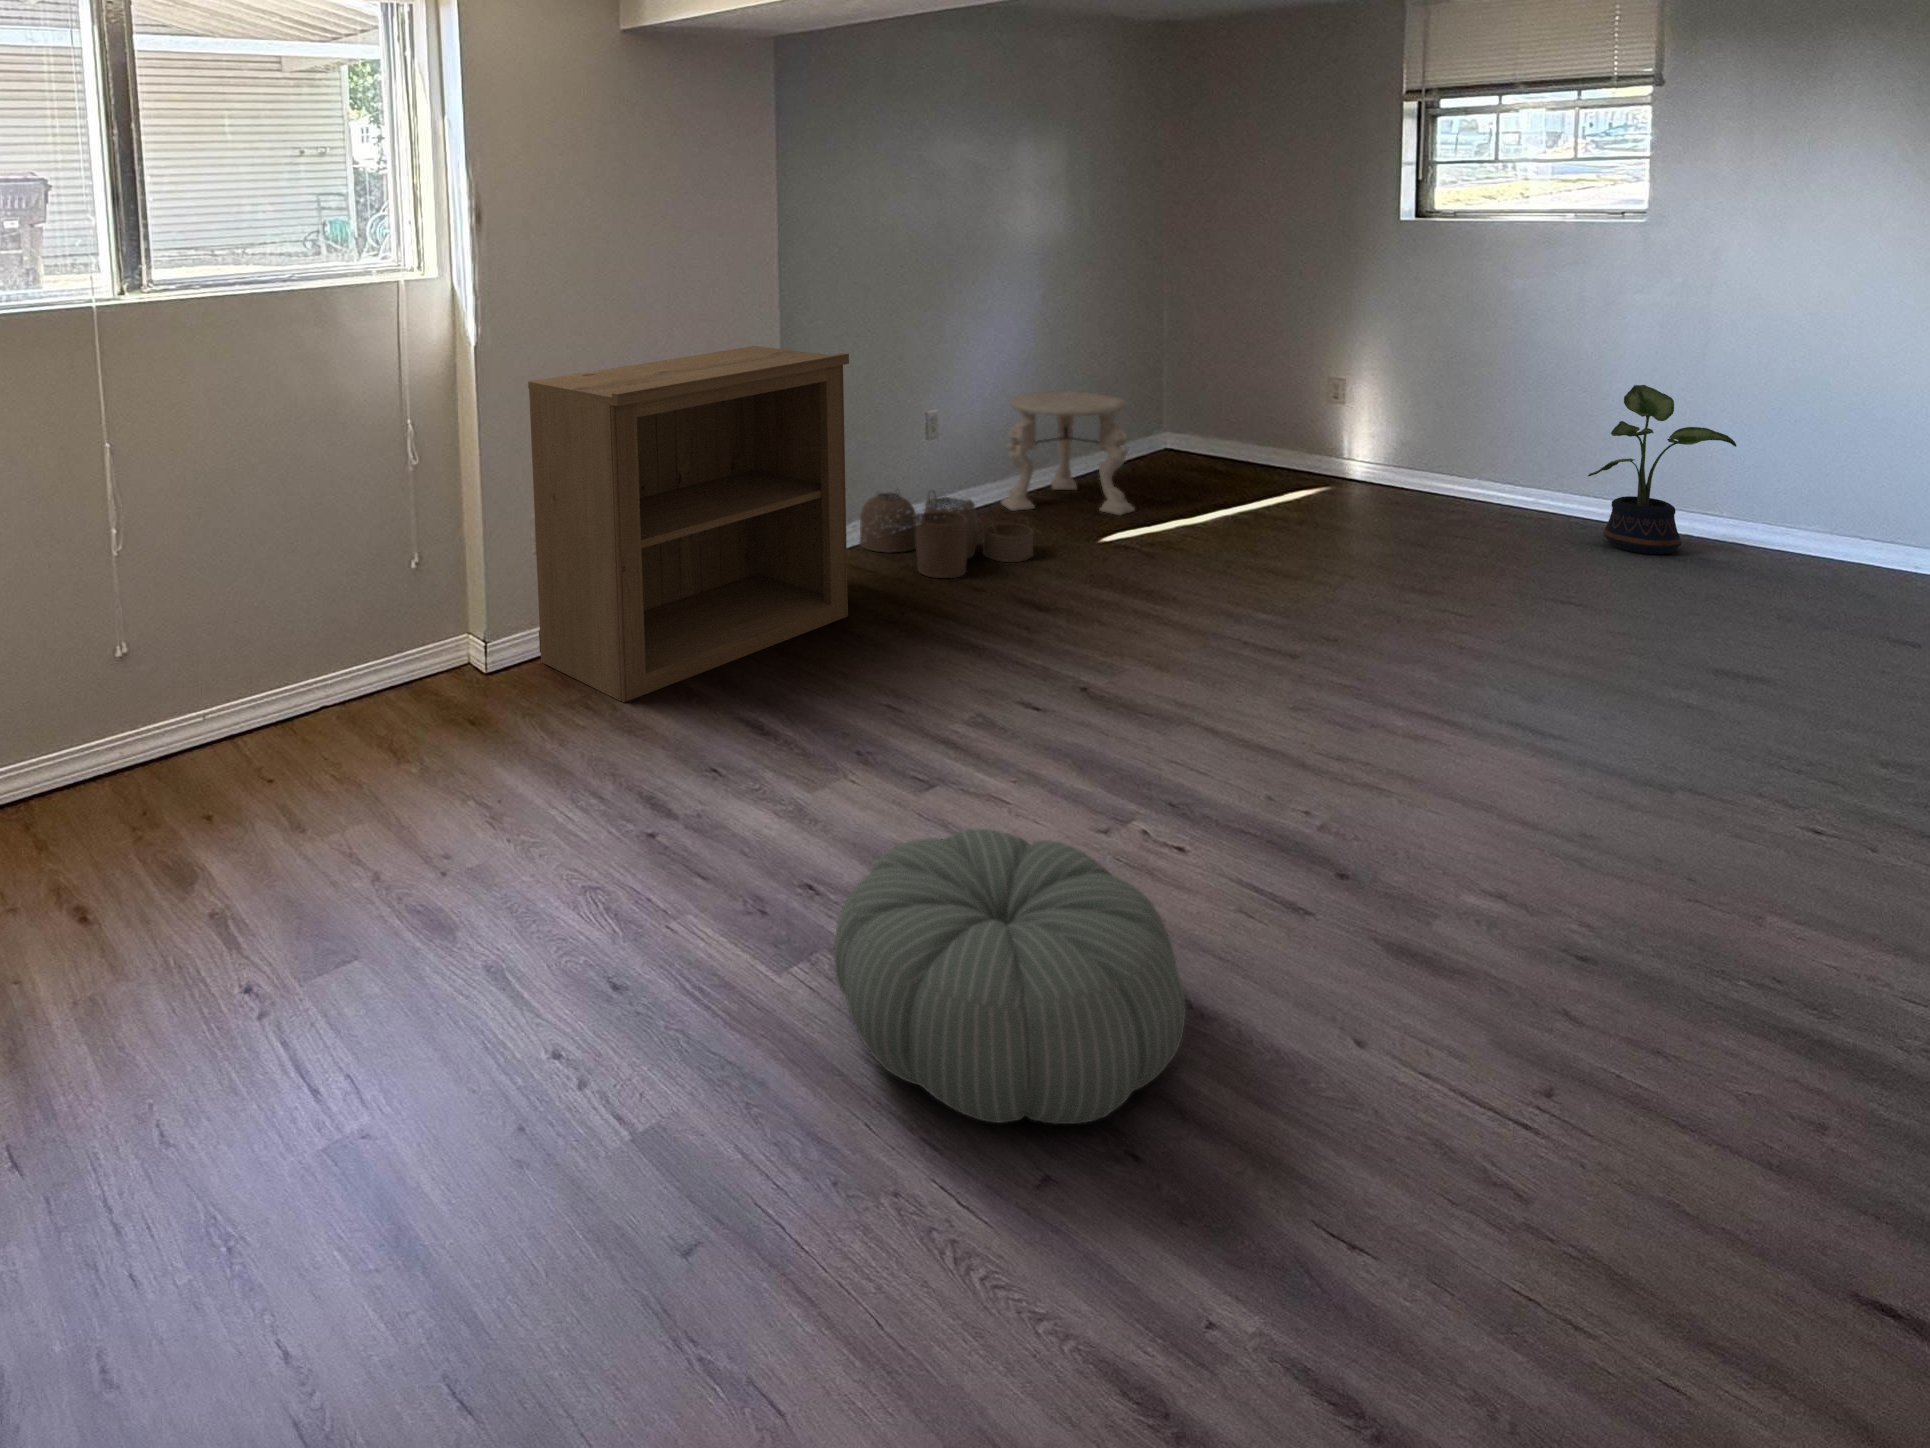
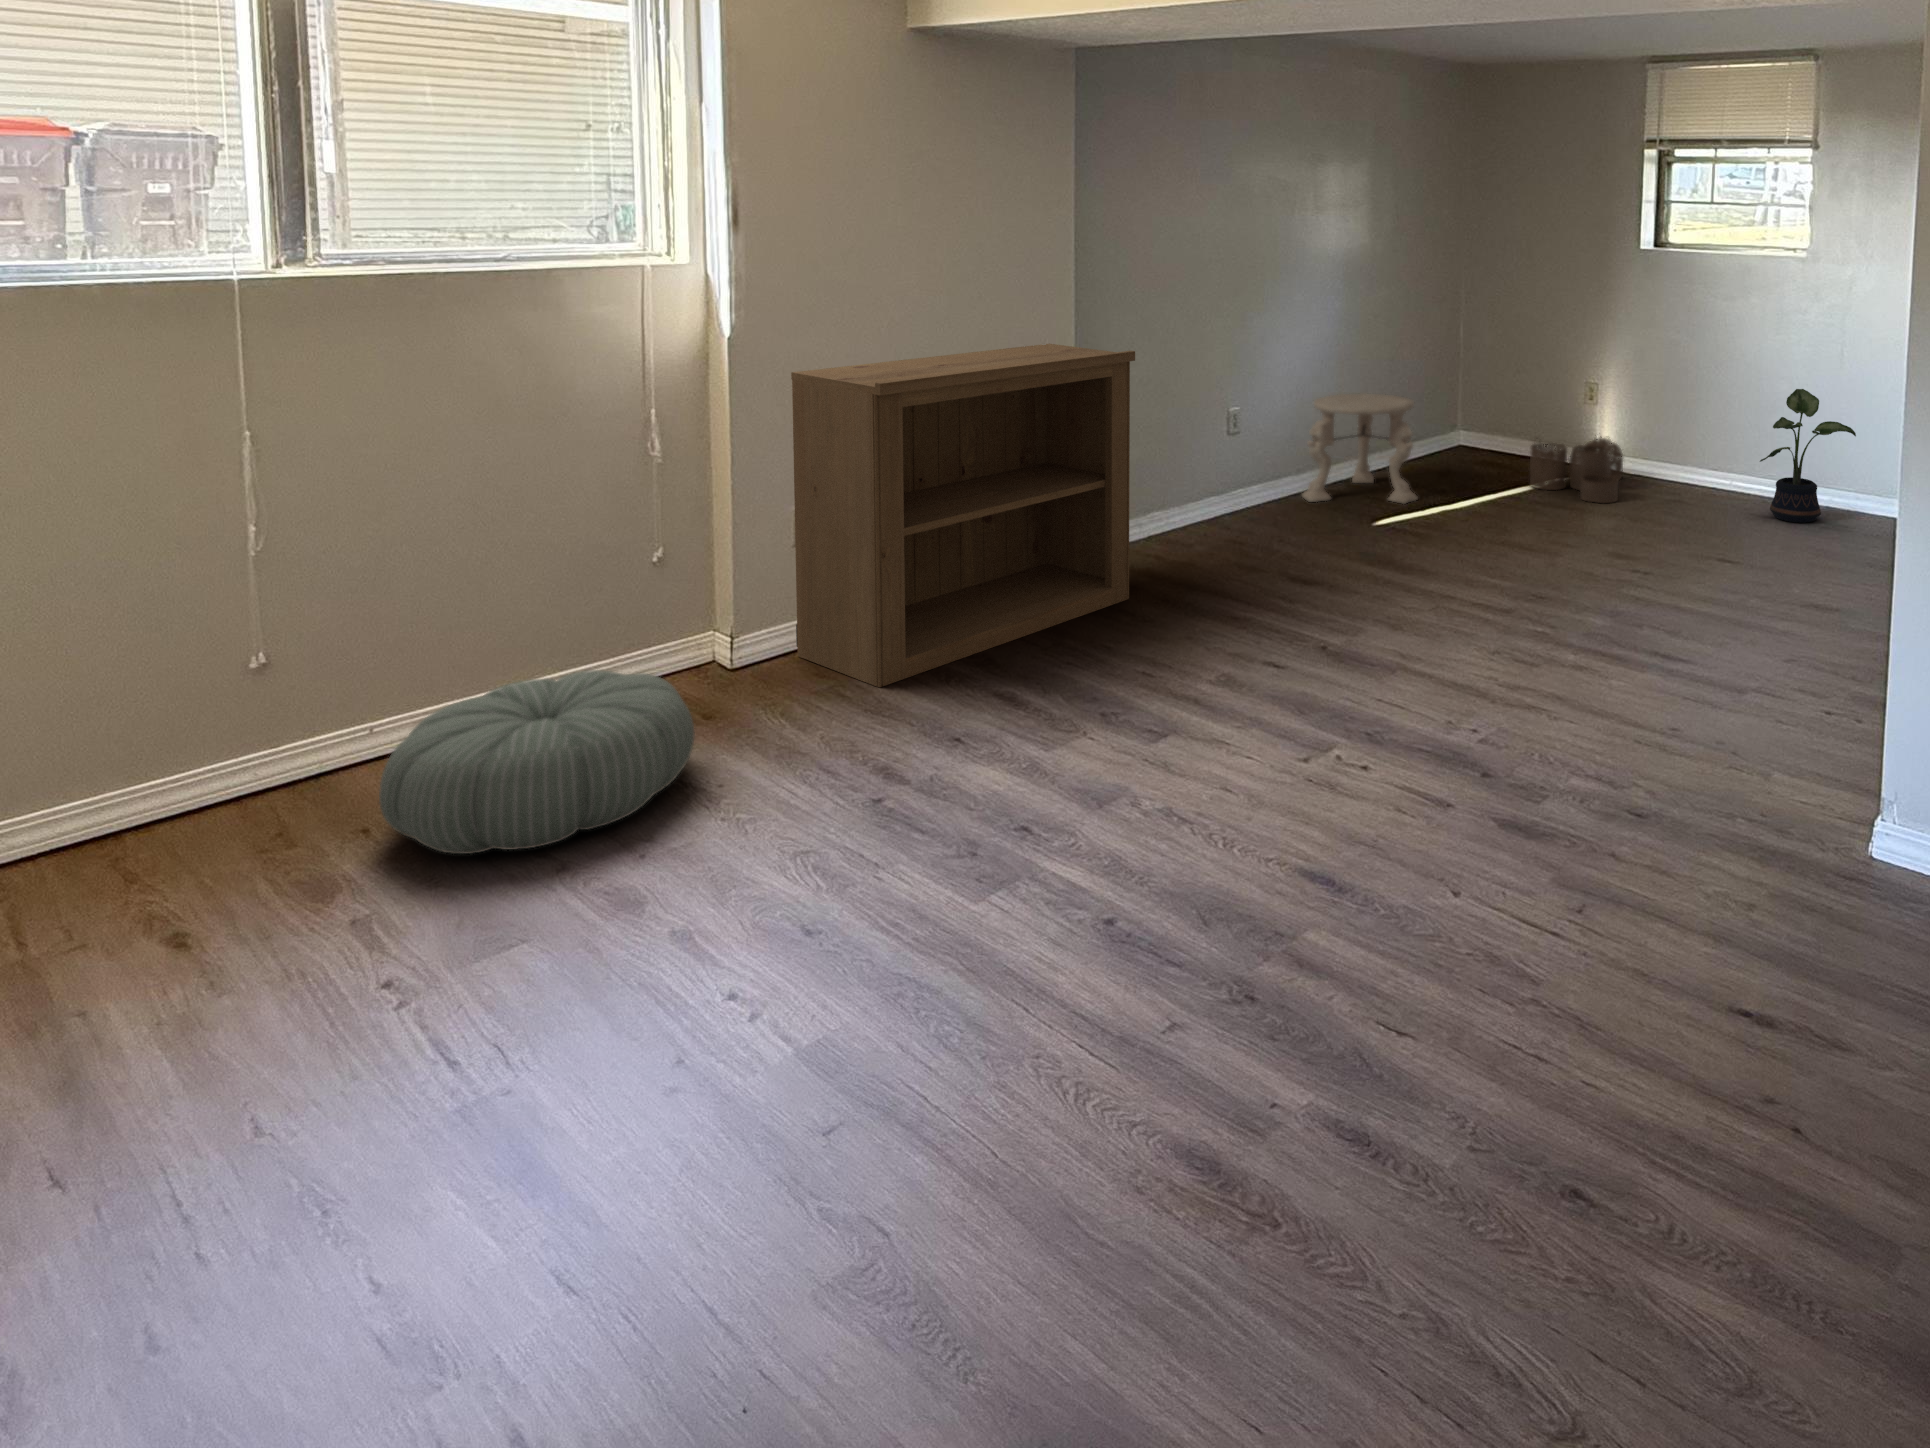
woven basket: present [859,492,1033,578] -> present [1530,436,1623,503]
pouf: present [834,829,1186,1124] -> present [379,670,695,854]

